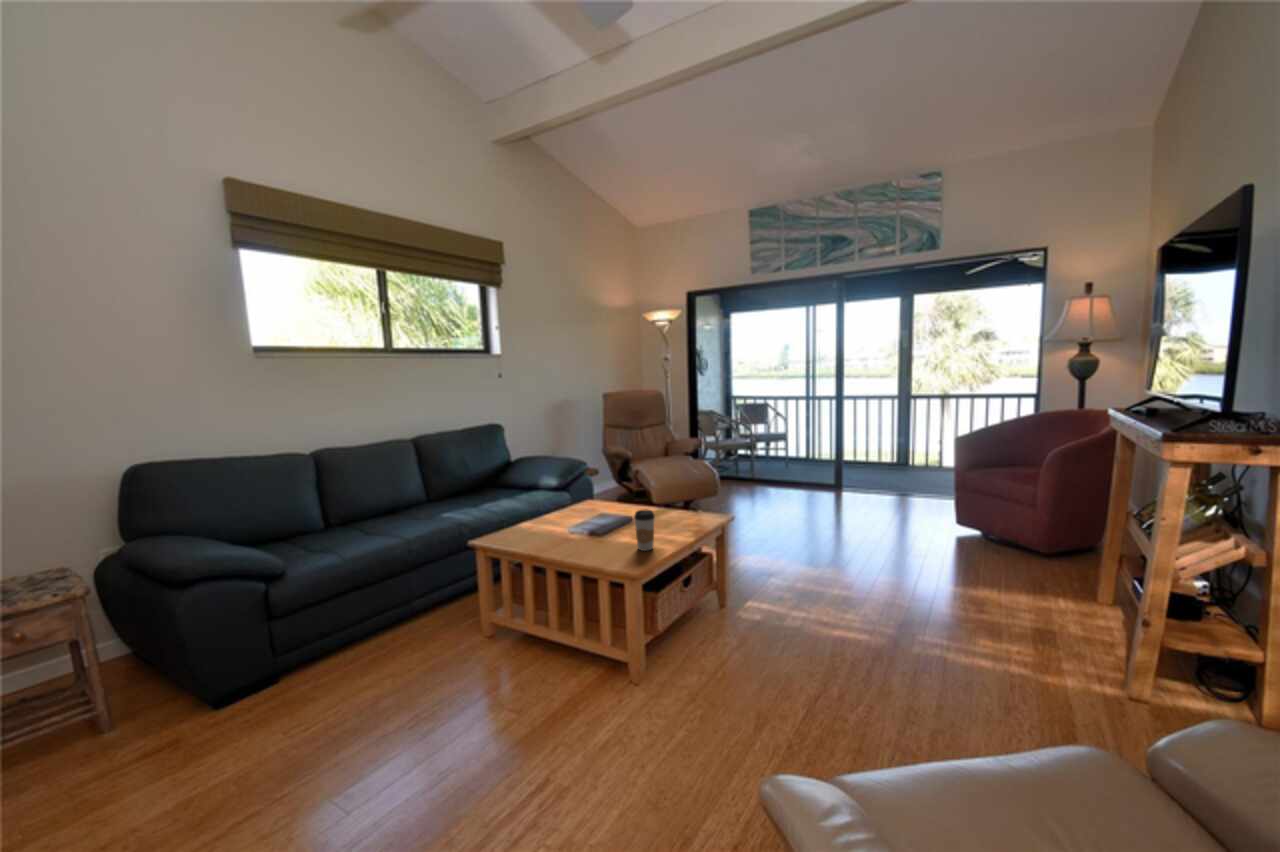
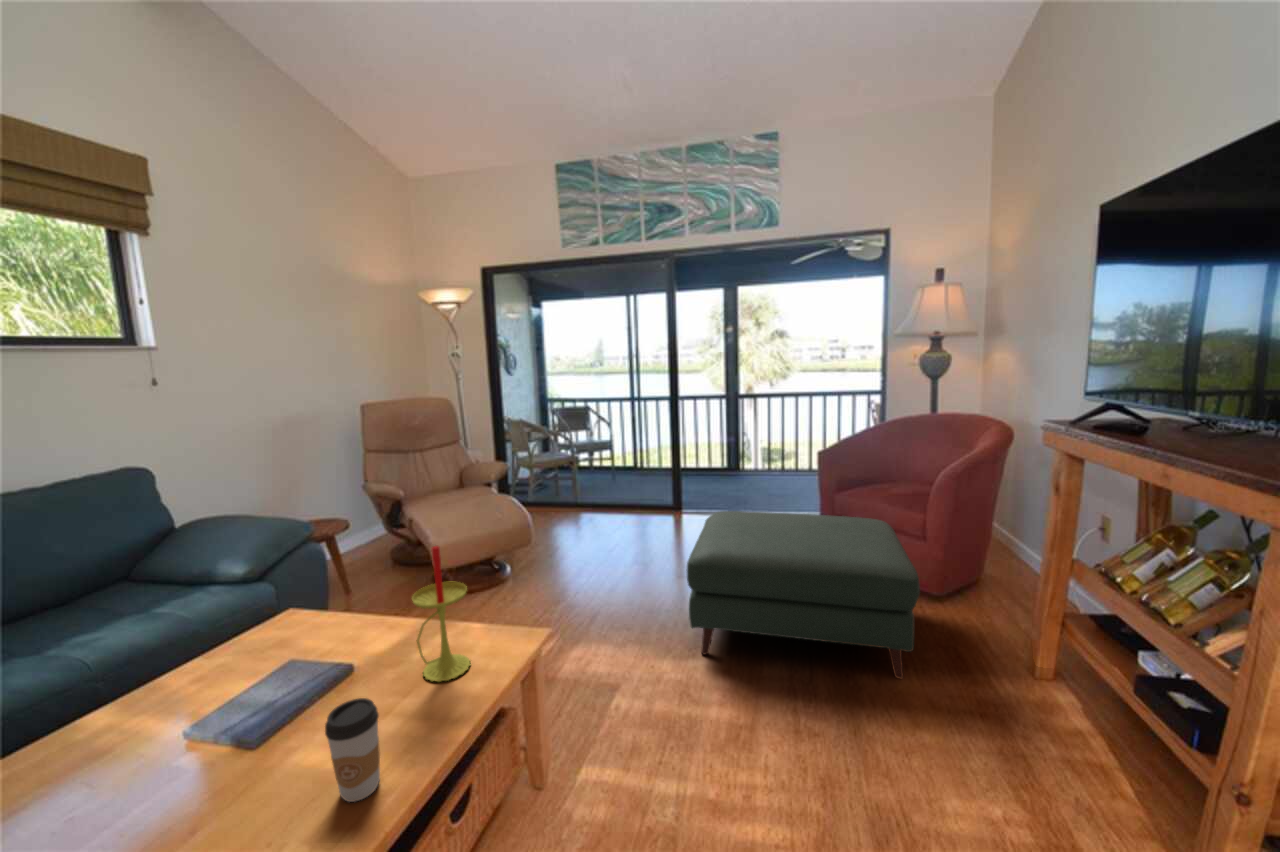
candle: none [661,455,688,526] -> present [412,546,471,682]
ottoman: none [826,476,1005,597] -> present [686,511,920,679]

